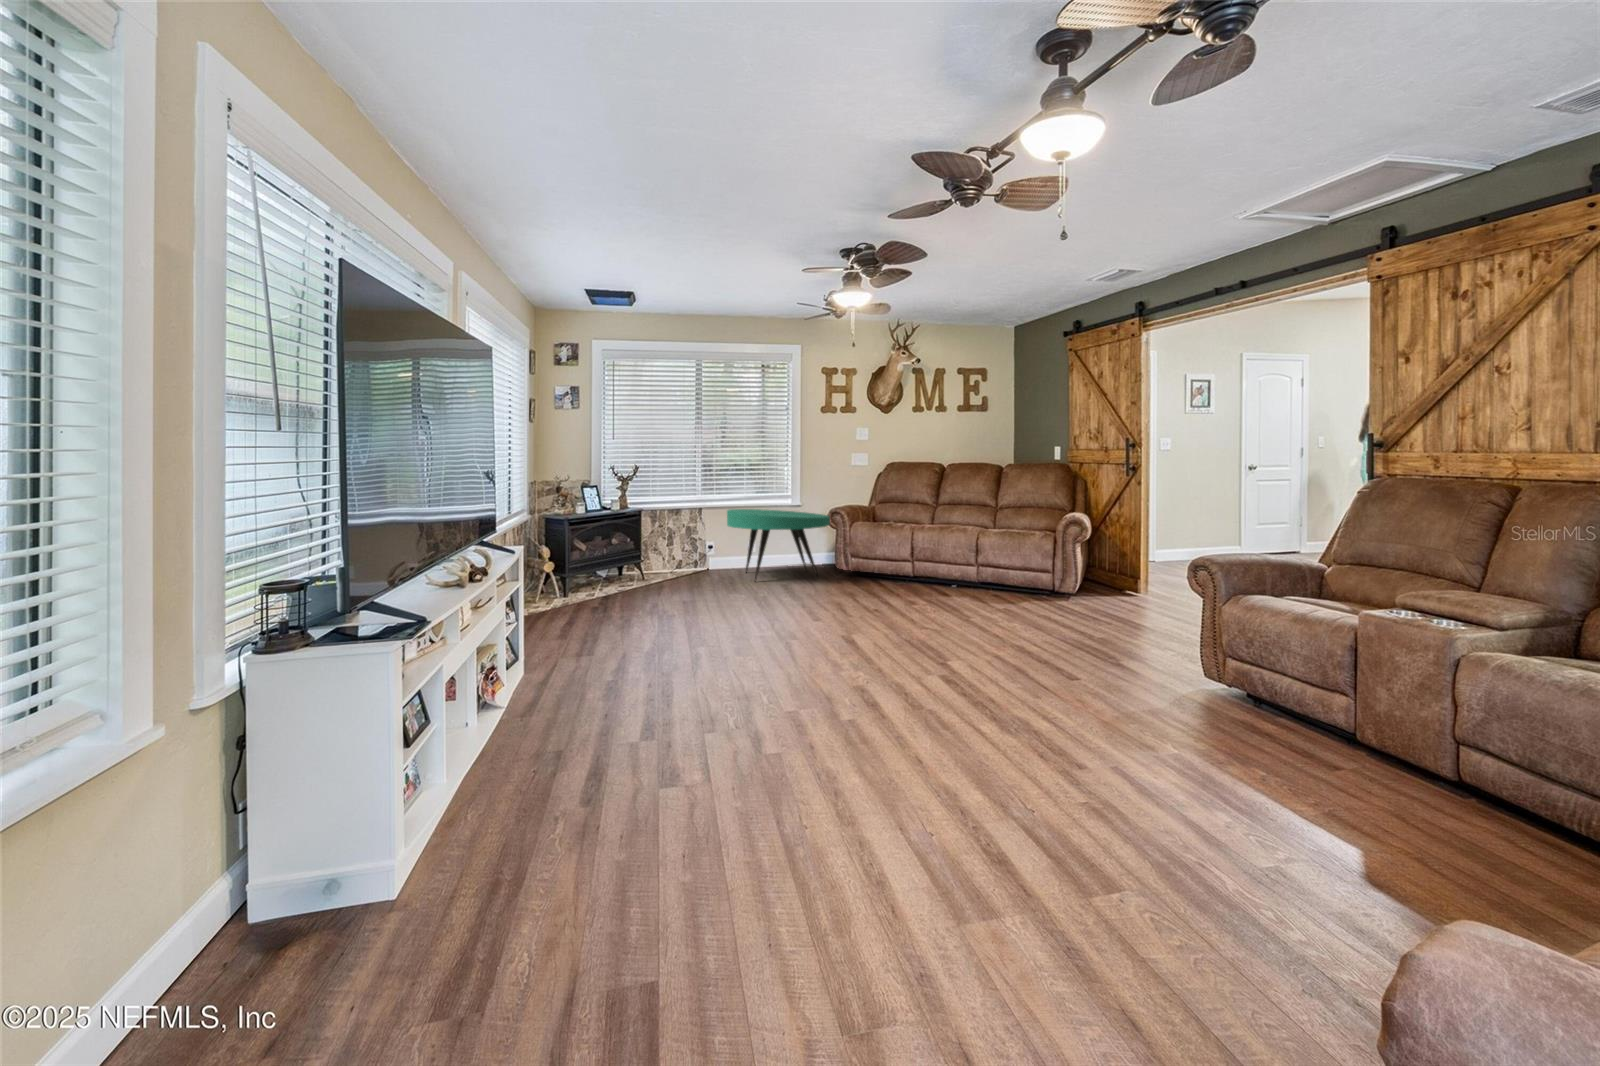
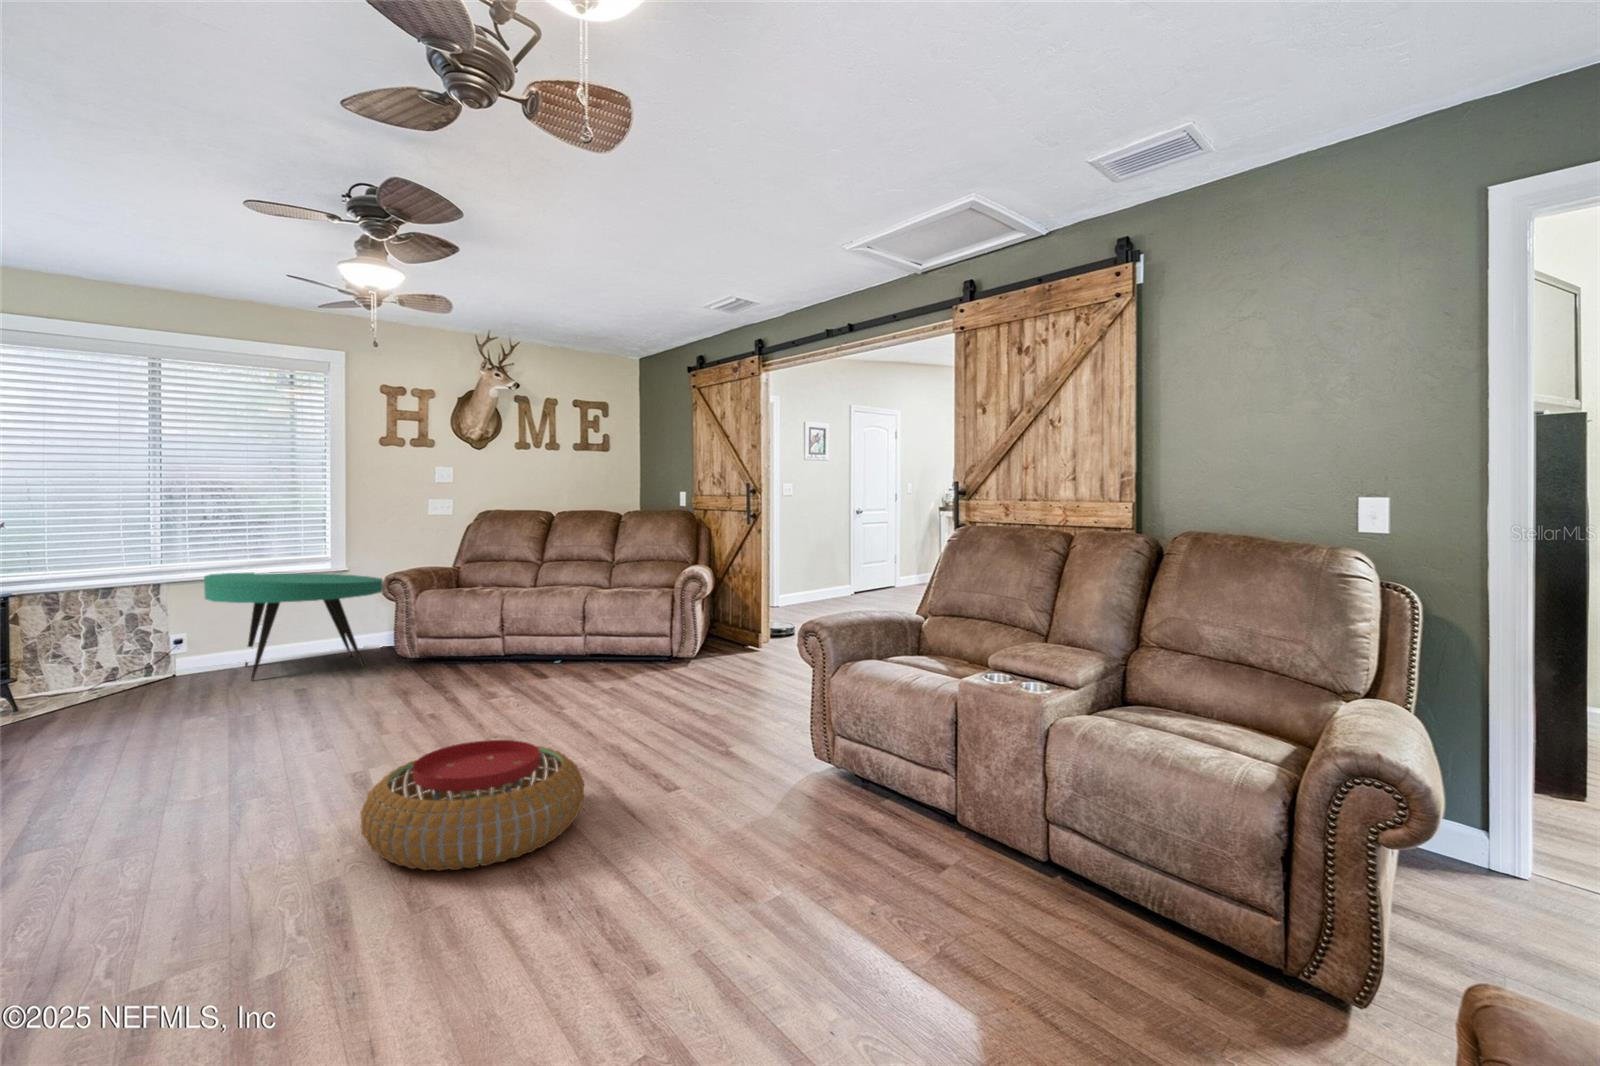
pouf: none [874,629,1016,707] -> present [361,740,584,871]

